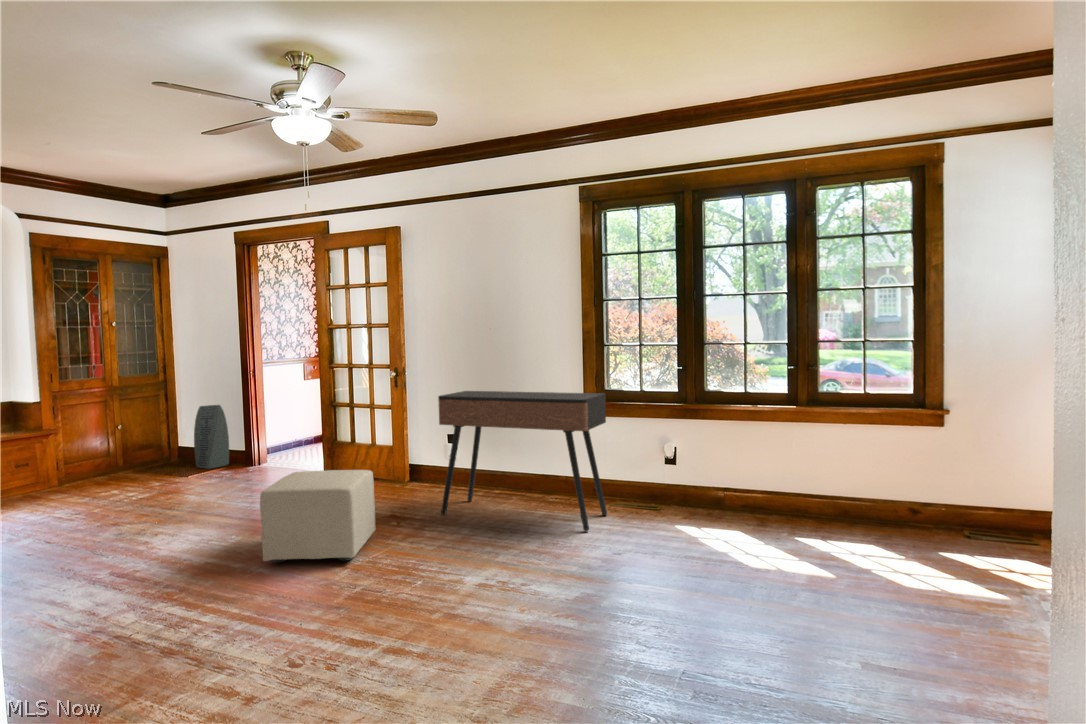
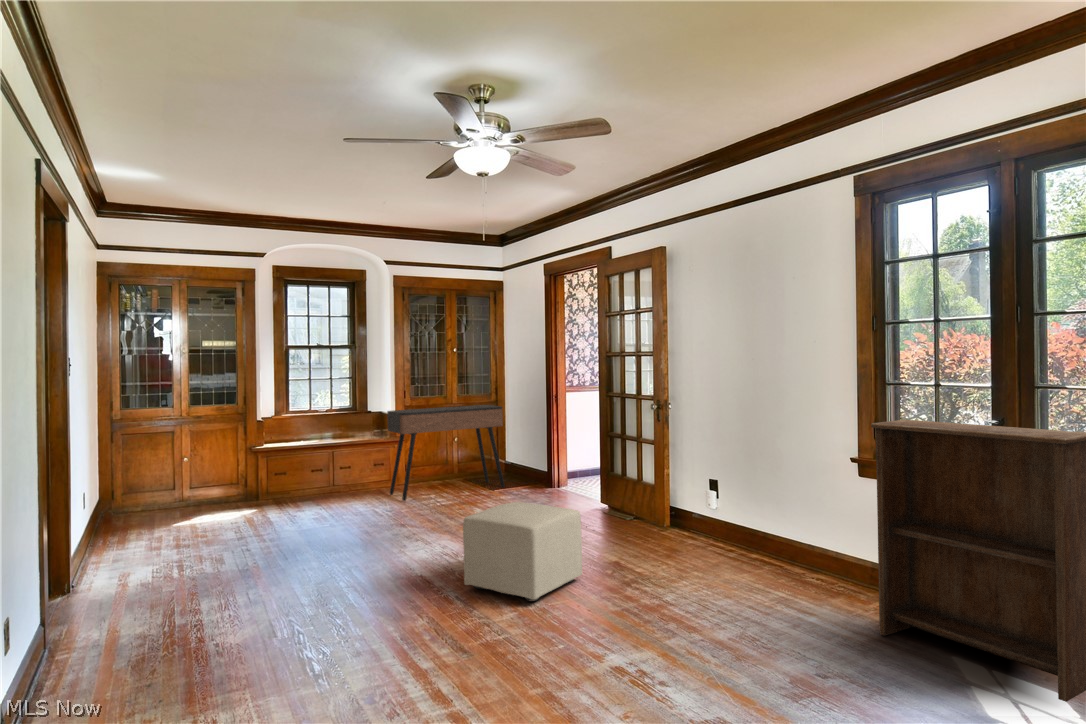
bookshelf: none [622,369,753,537] -> present [871,420,1086,702]
console table: present [438,391,607,531] -> present [387,405,505,501]
air purifier: present [194,405,229,469] -> none [506,426,535,485]

